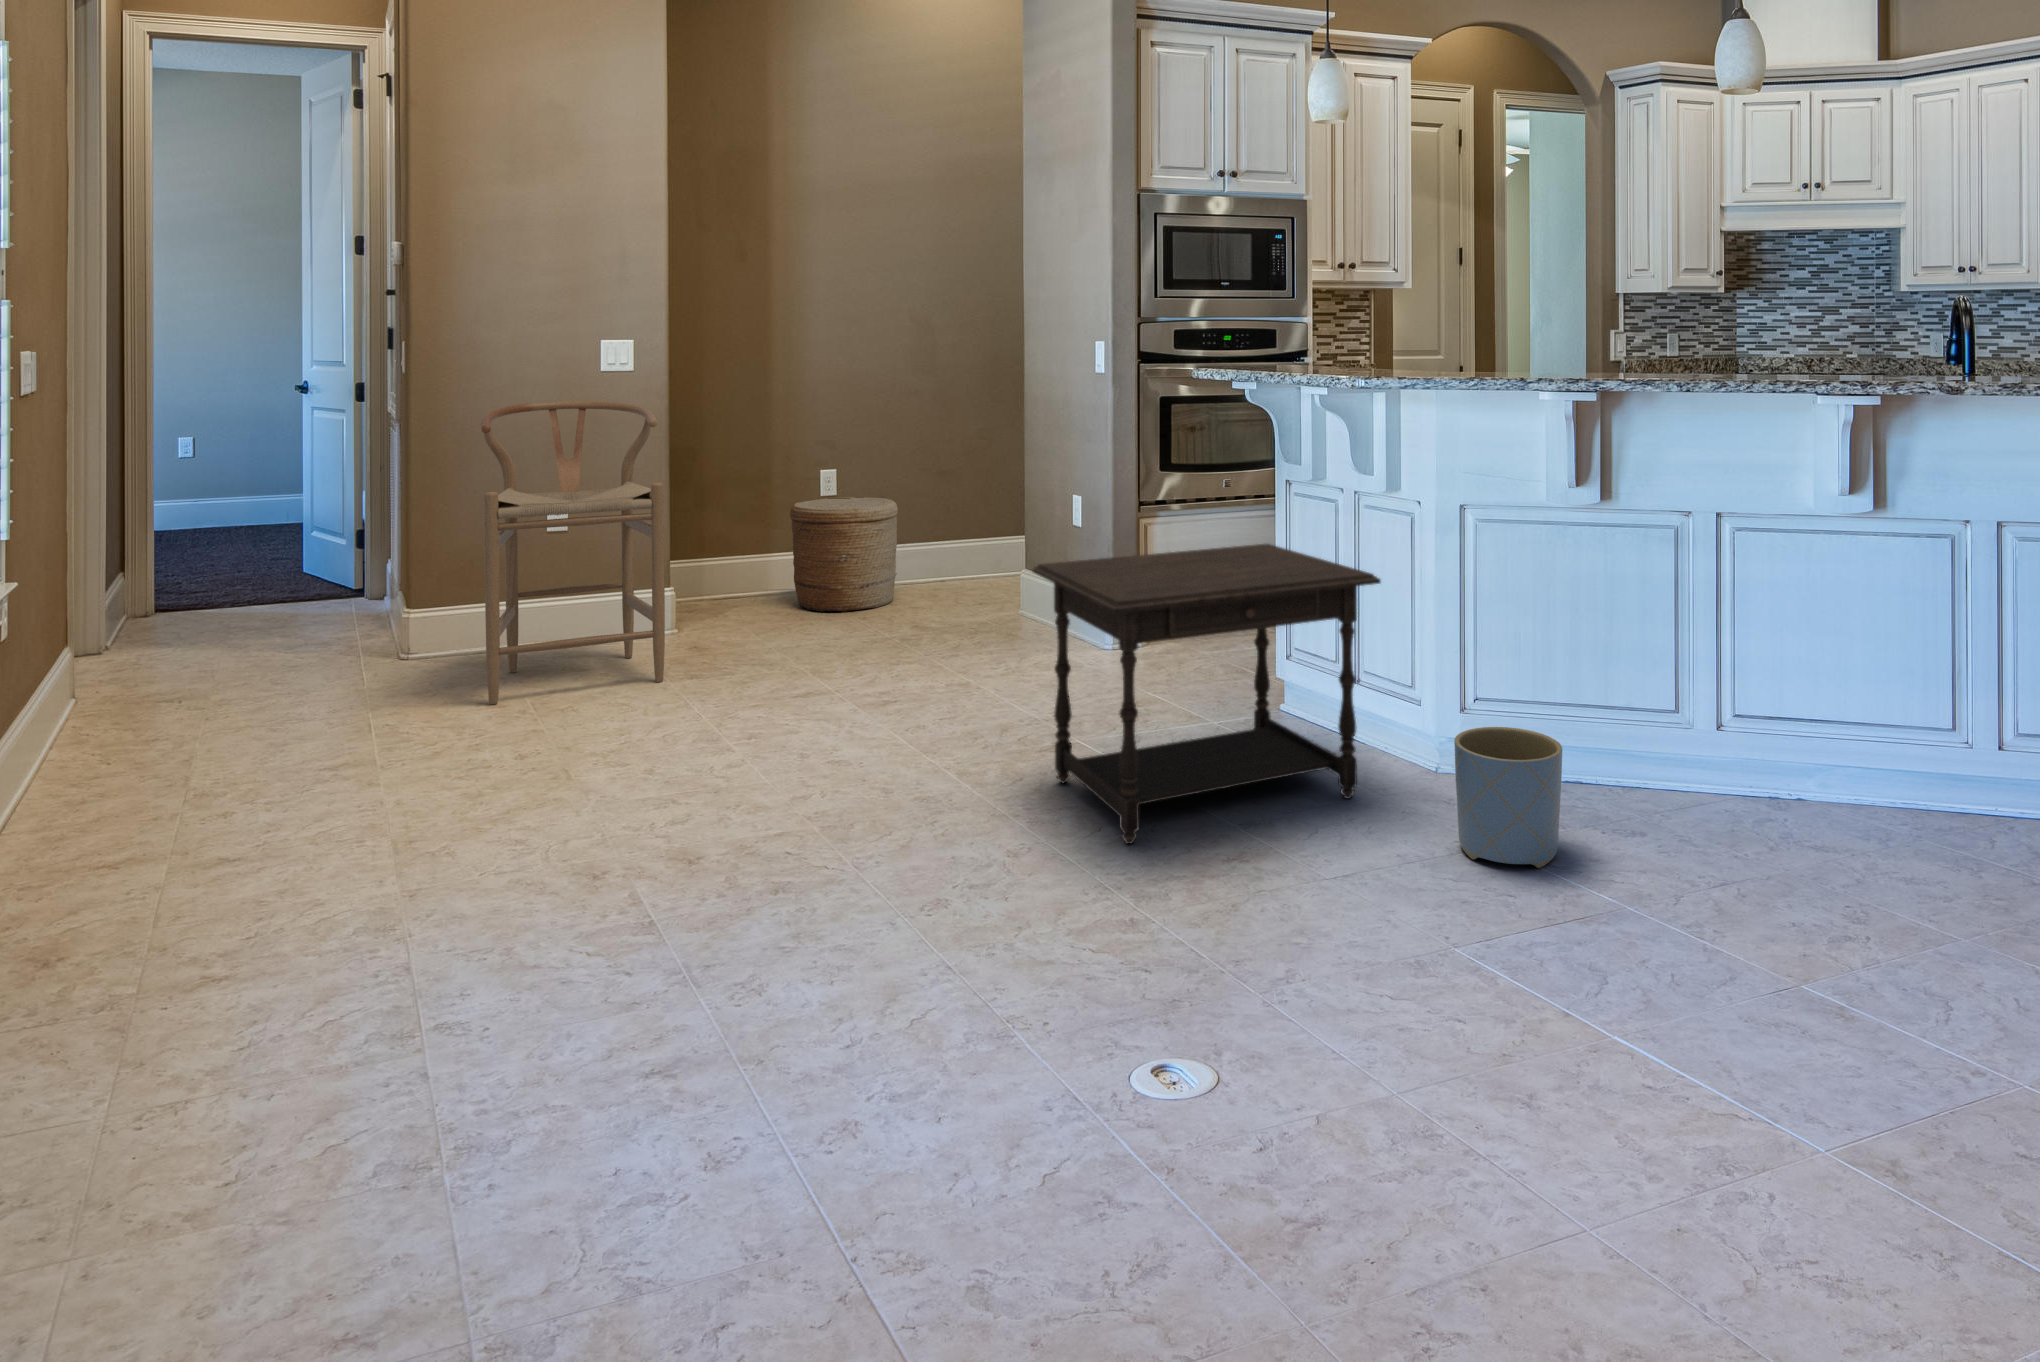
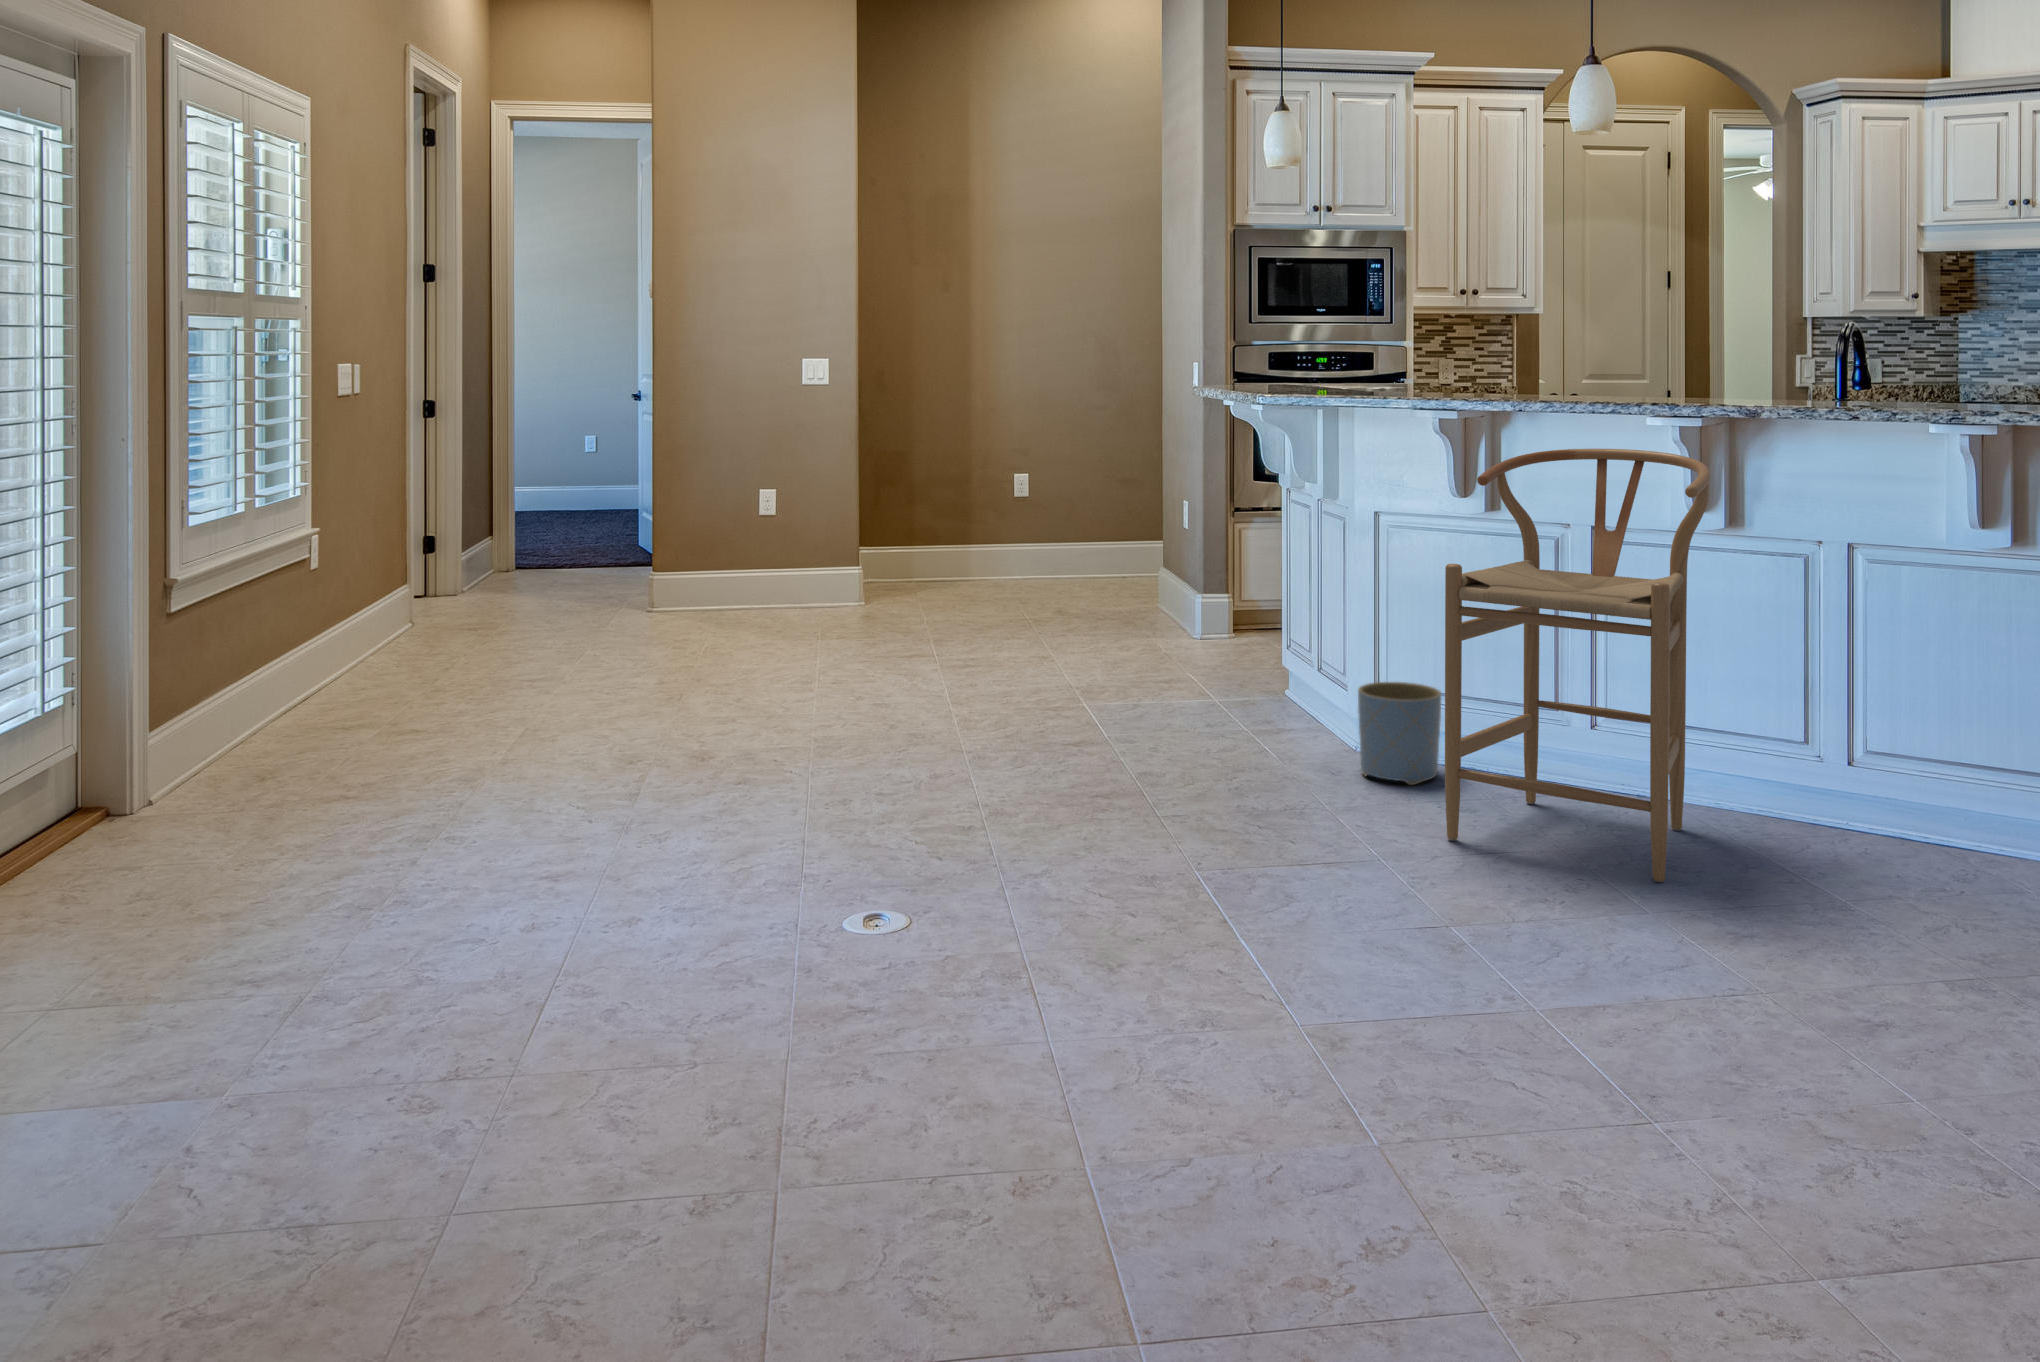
bar stool: present [481,401,665,704] -> present [1445,449,1710,882]
woven basket: present [790,497,898,612] -> none [957,499,1049,598]
side table: present [1033,544,1381,844] -> none [1077,538,1333,747]

